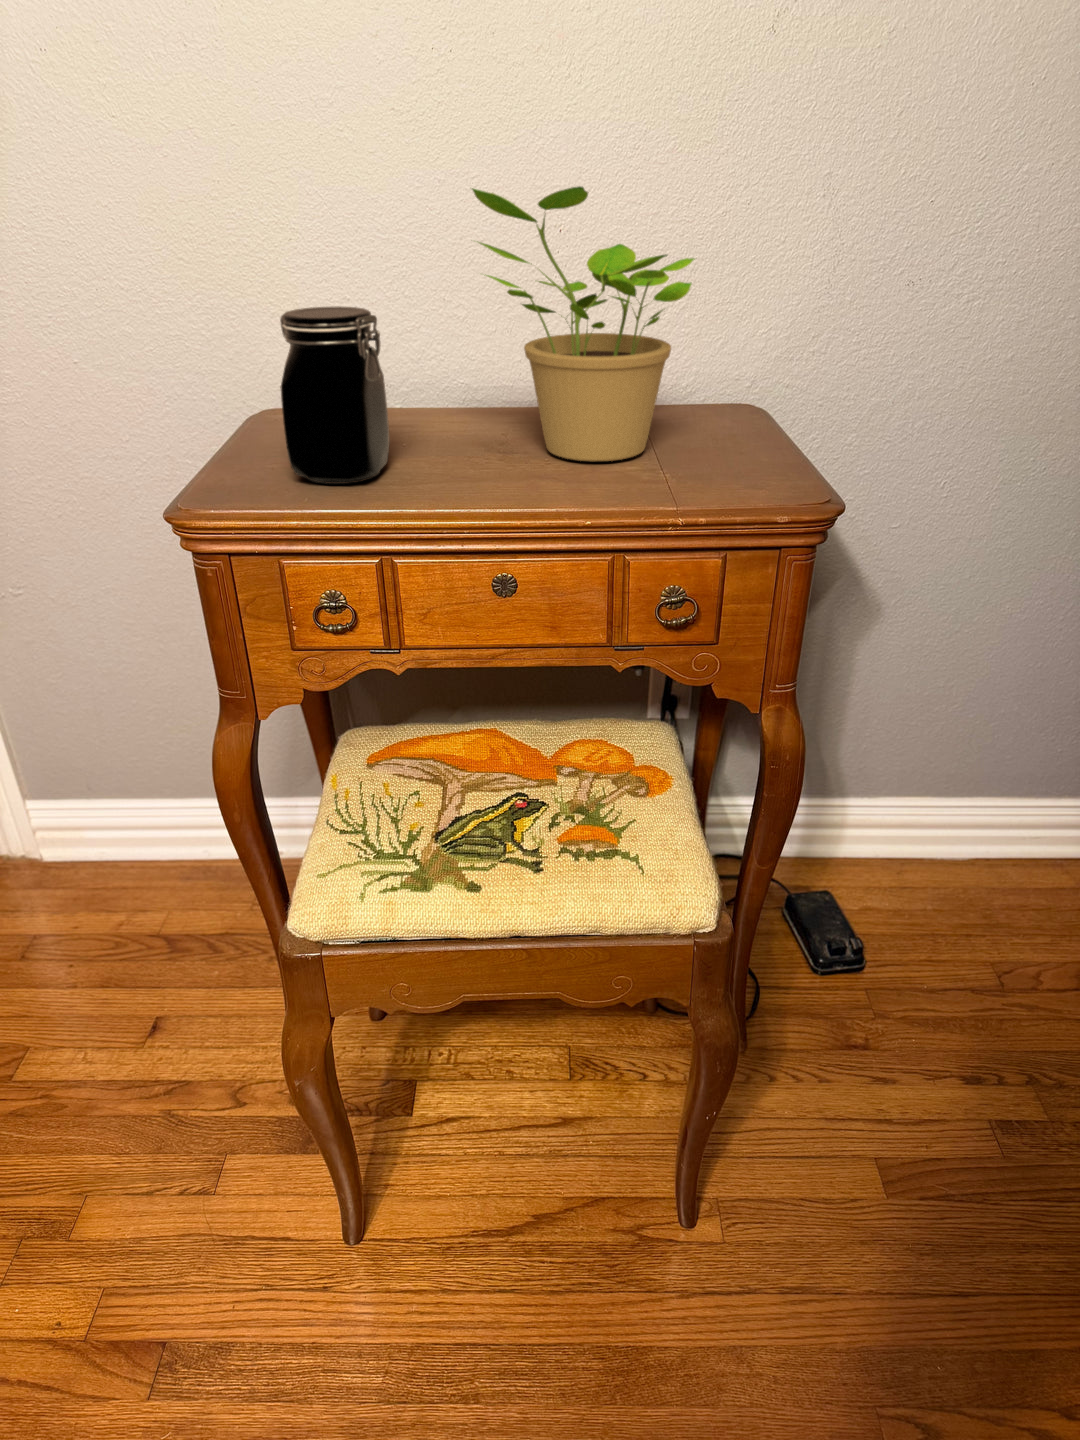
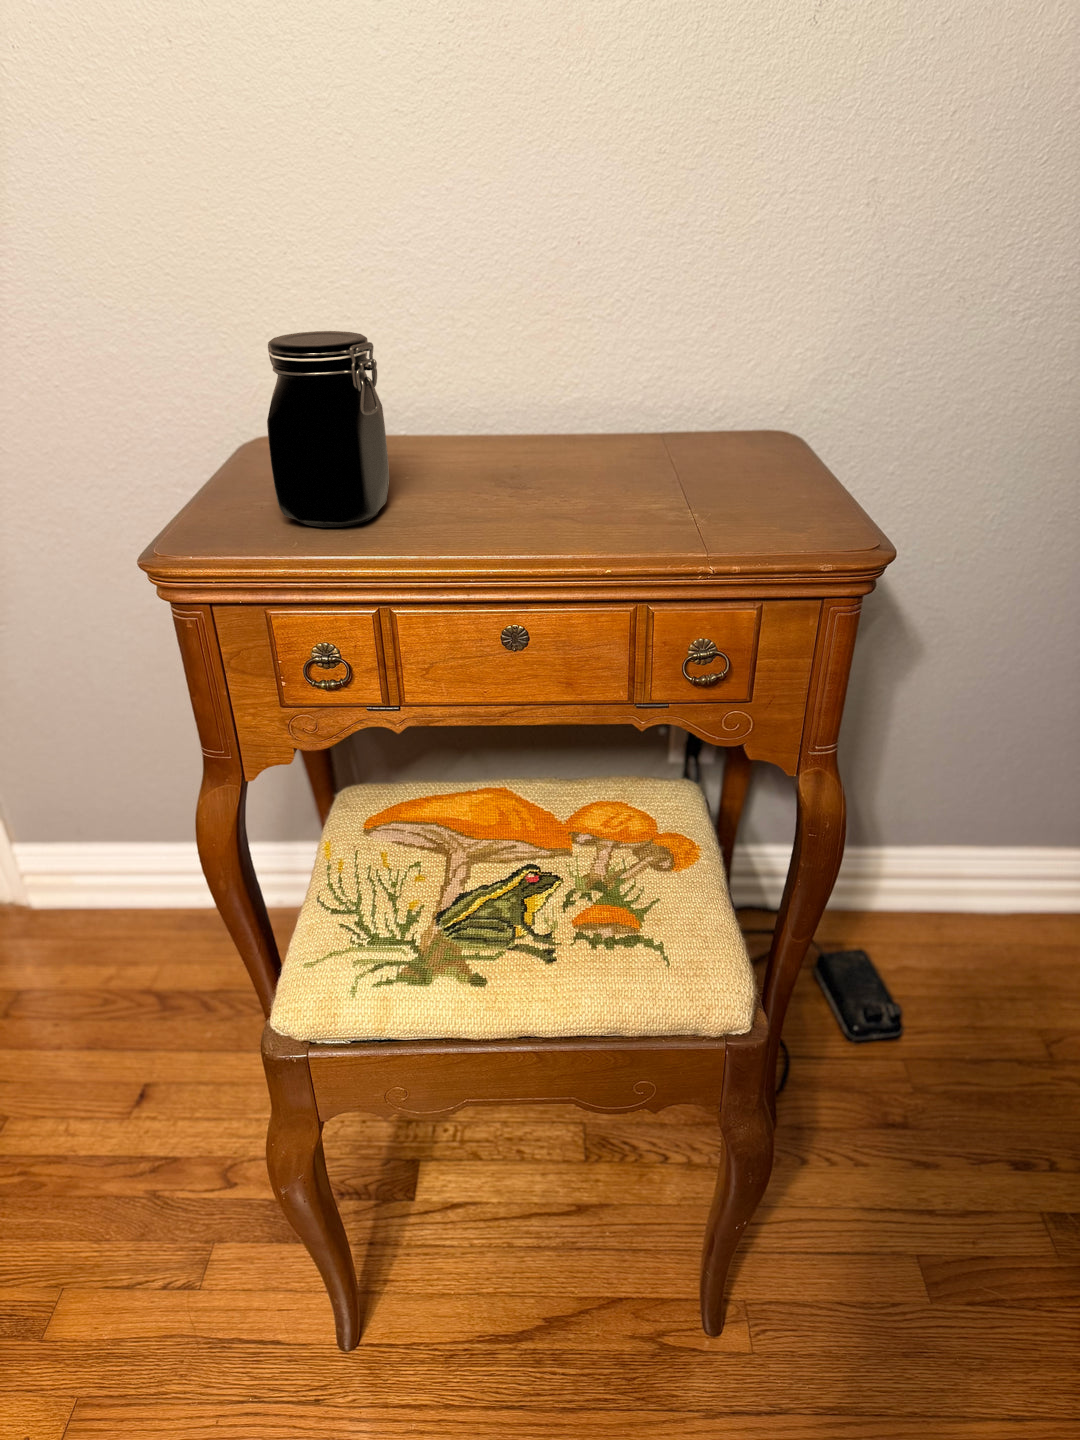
potted plant: present [472,186,695,461] -> none [477,198,730,500]

